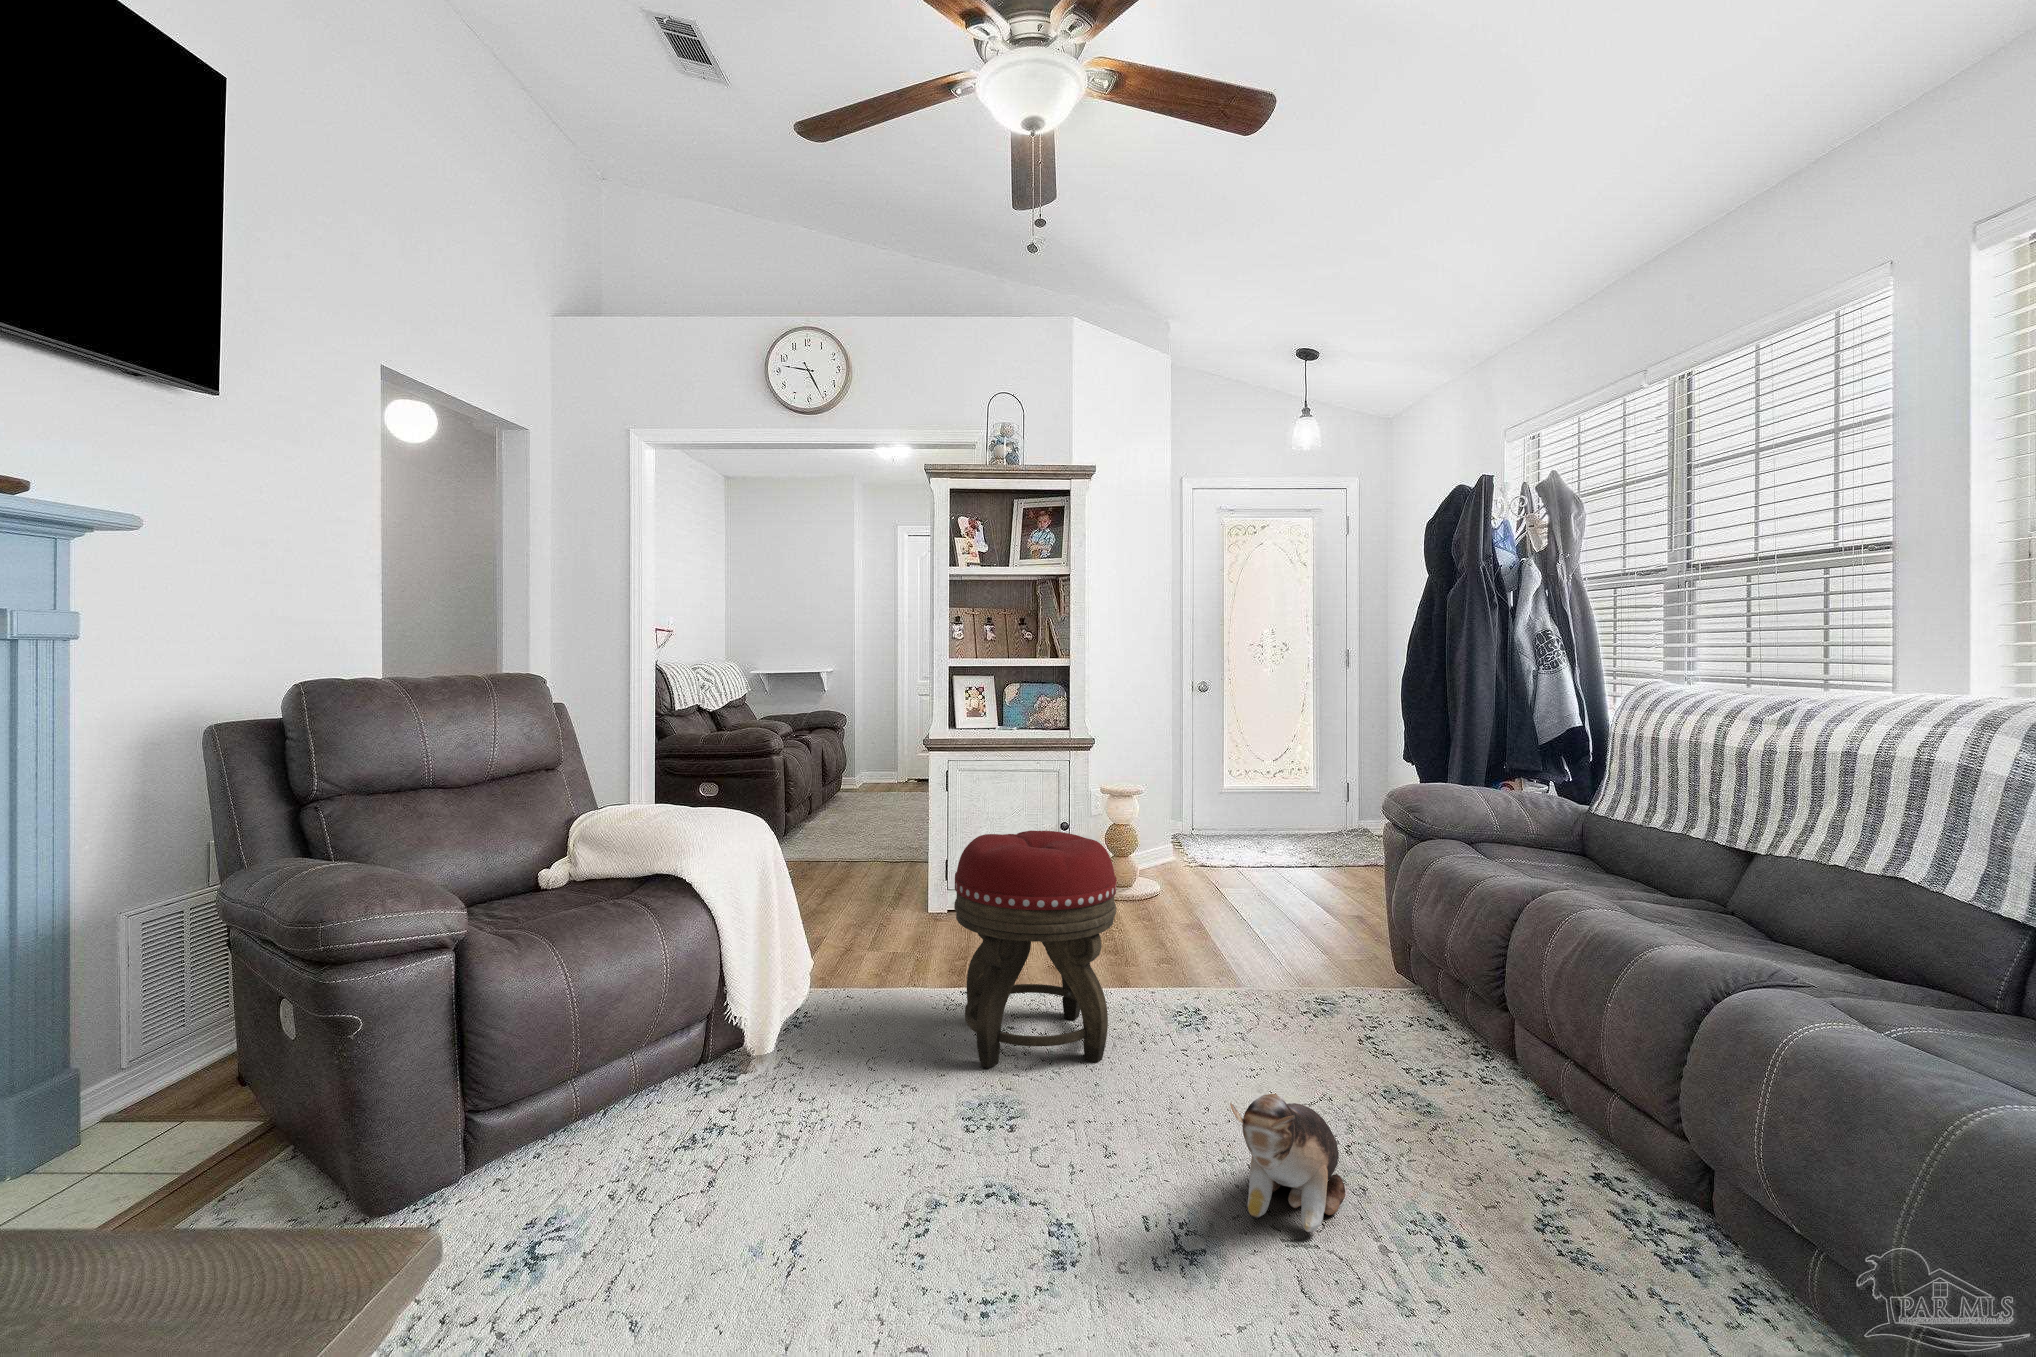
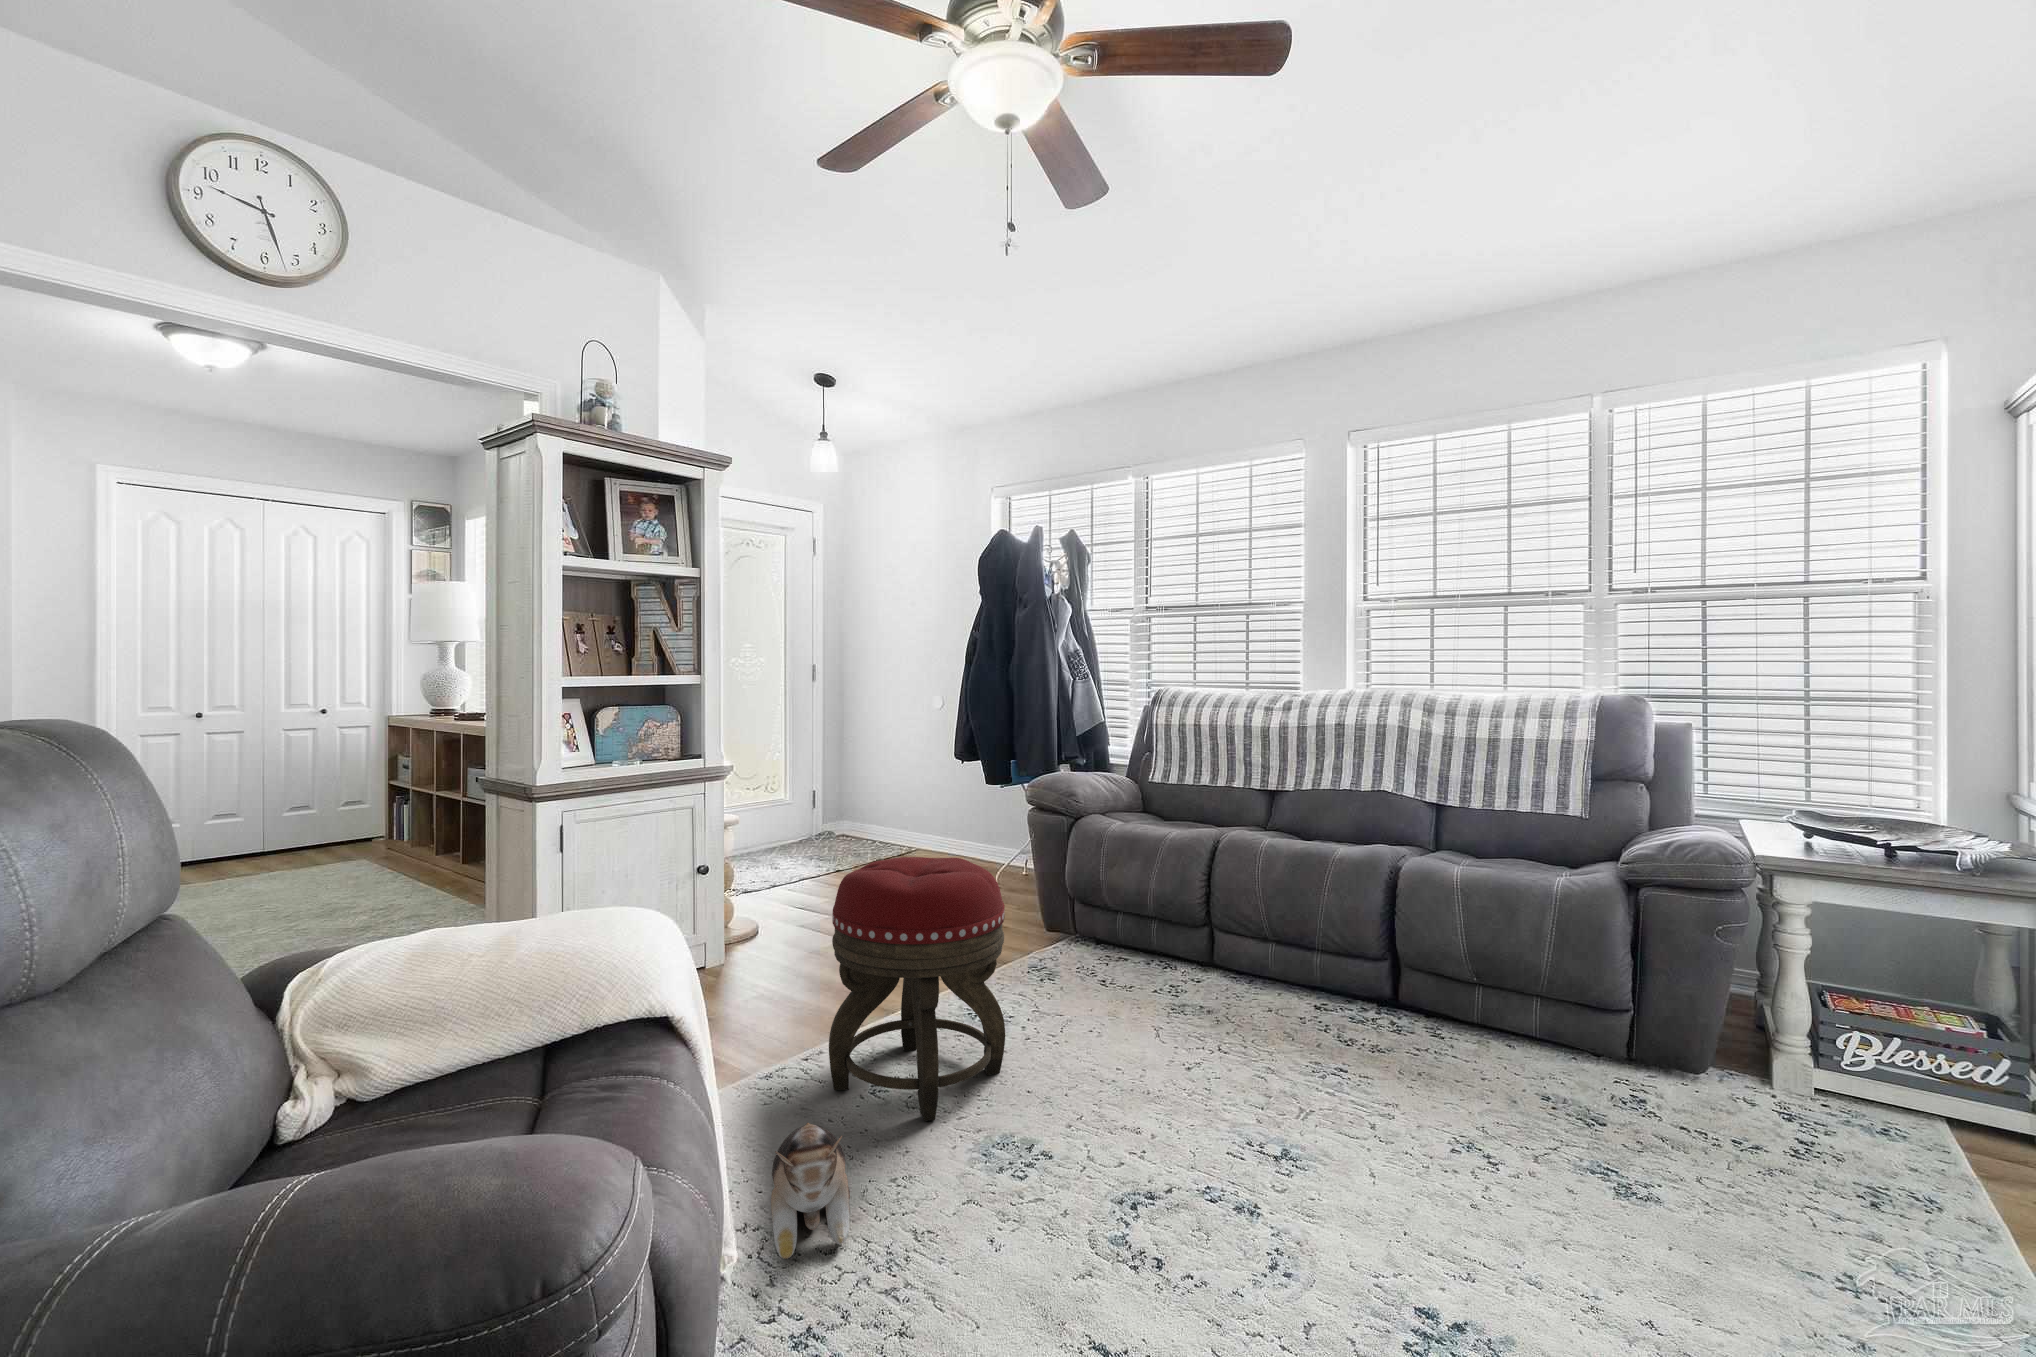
plush toy: present [1230,1093,1345,1232] -> present [771,1123,850,1259]

